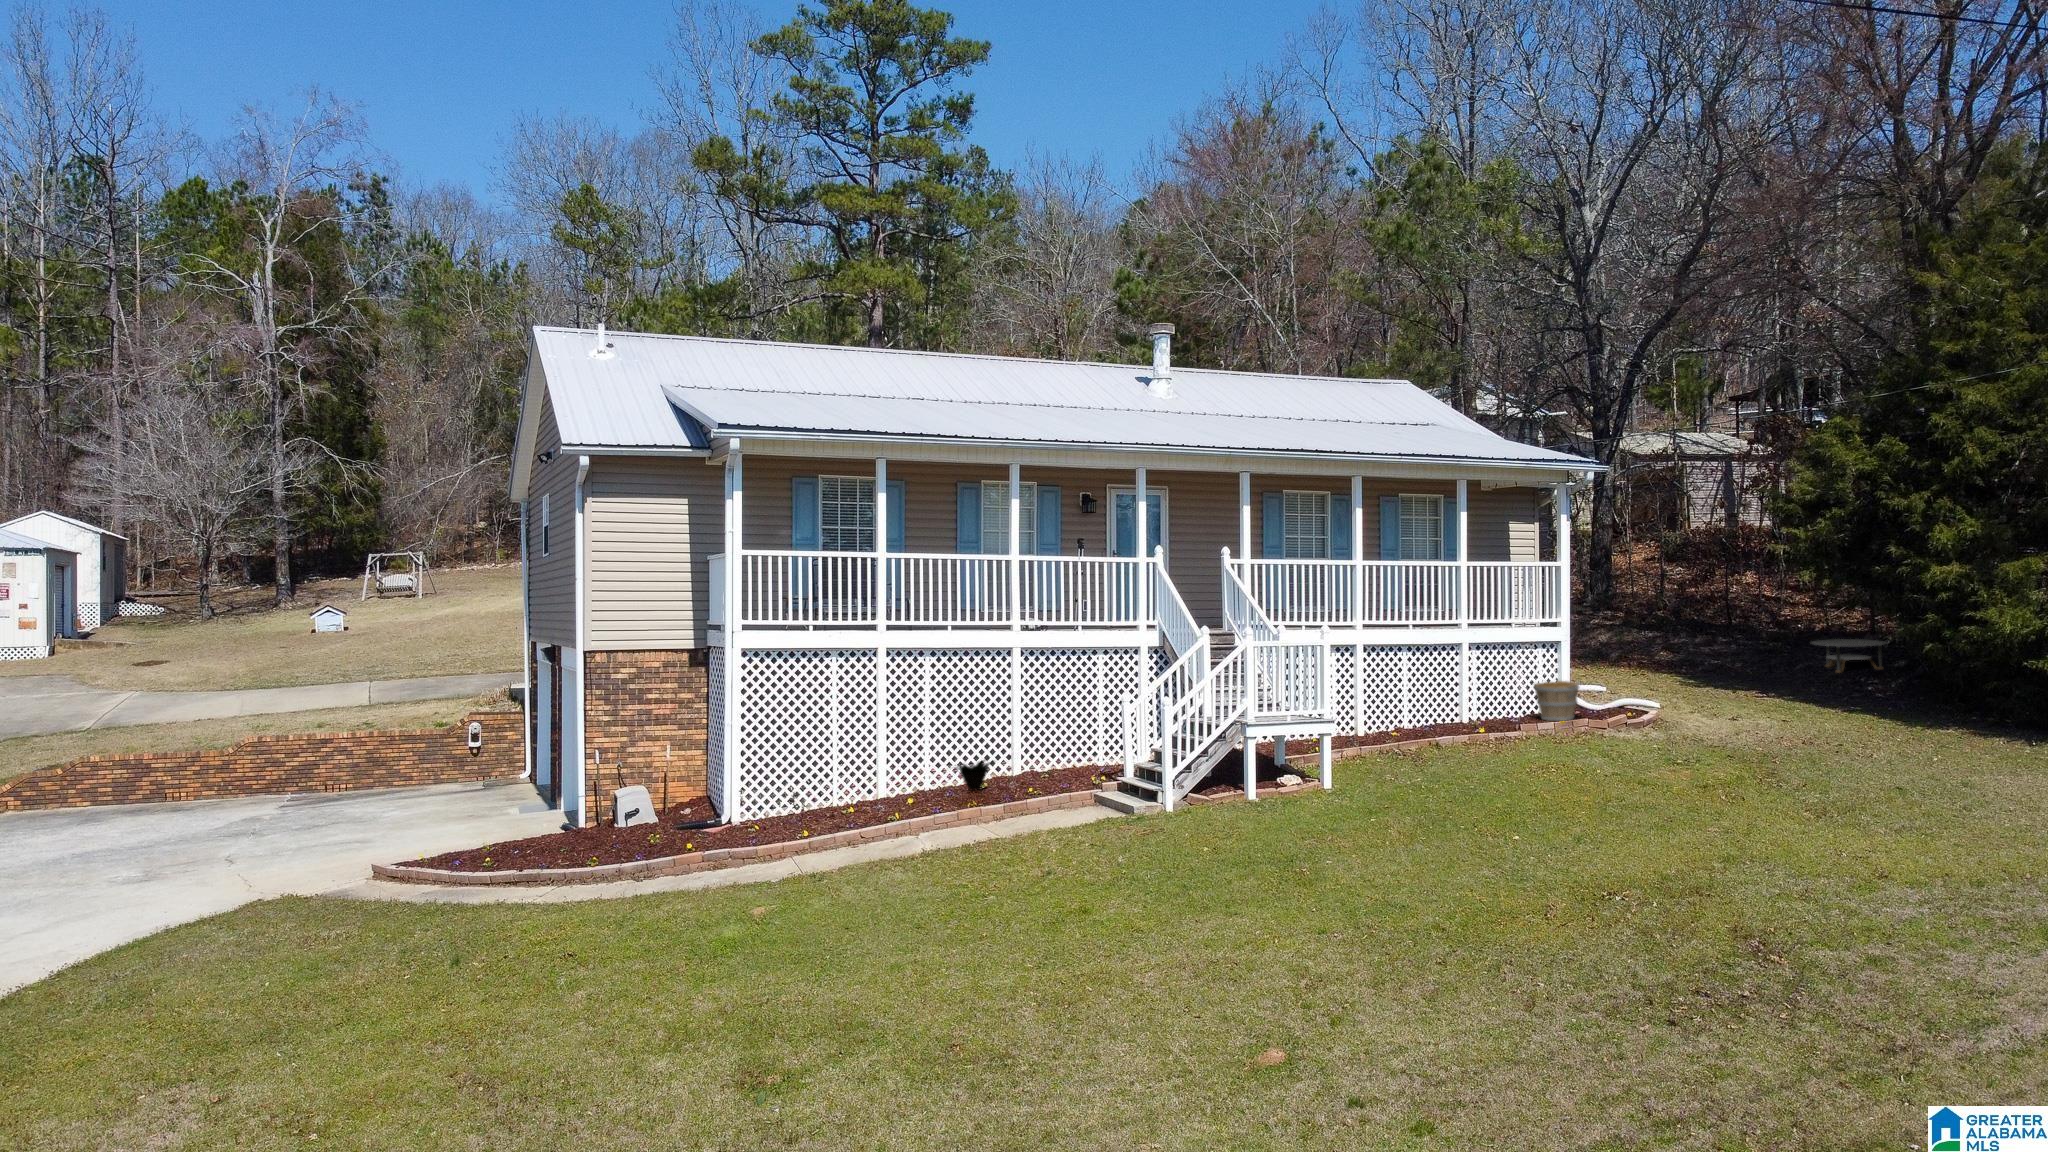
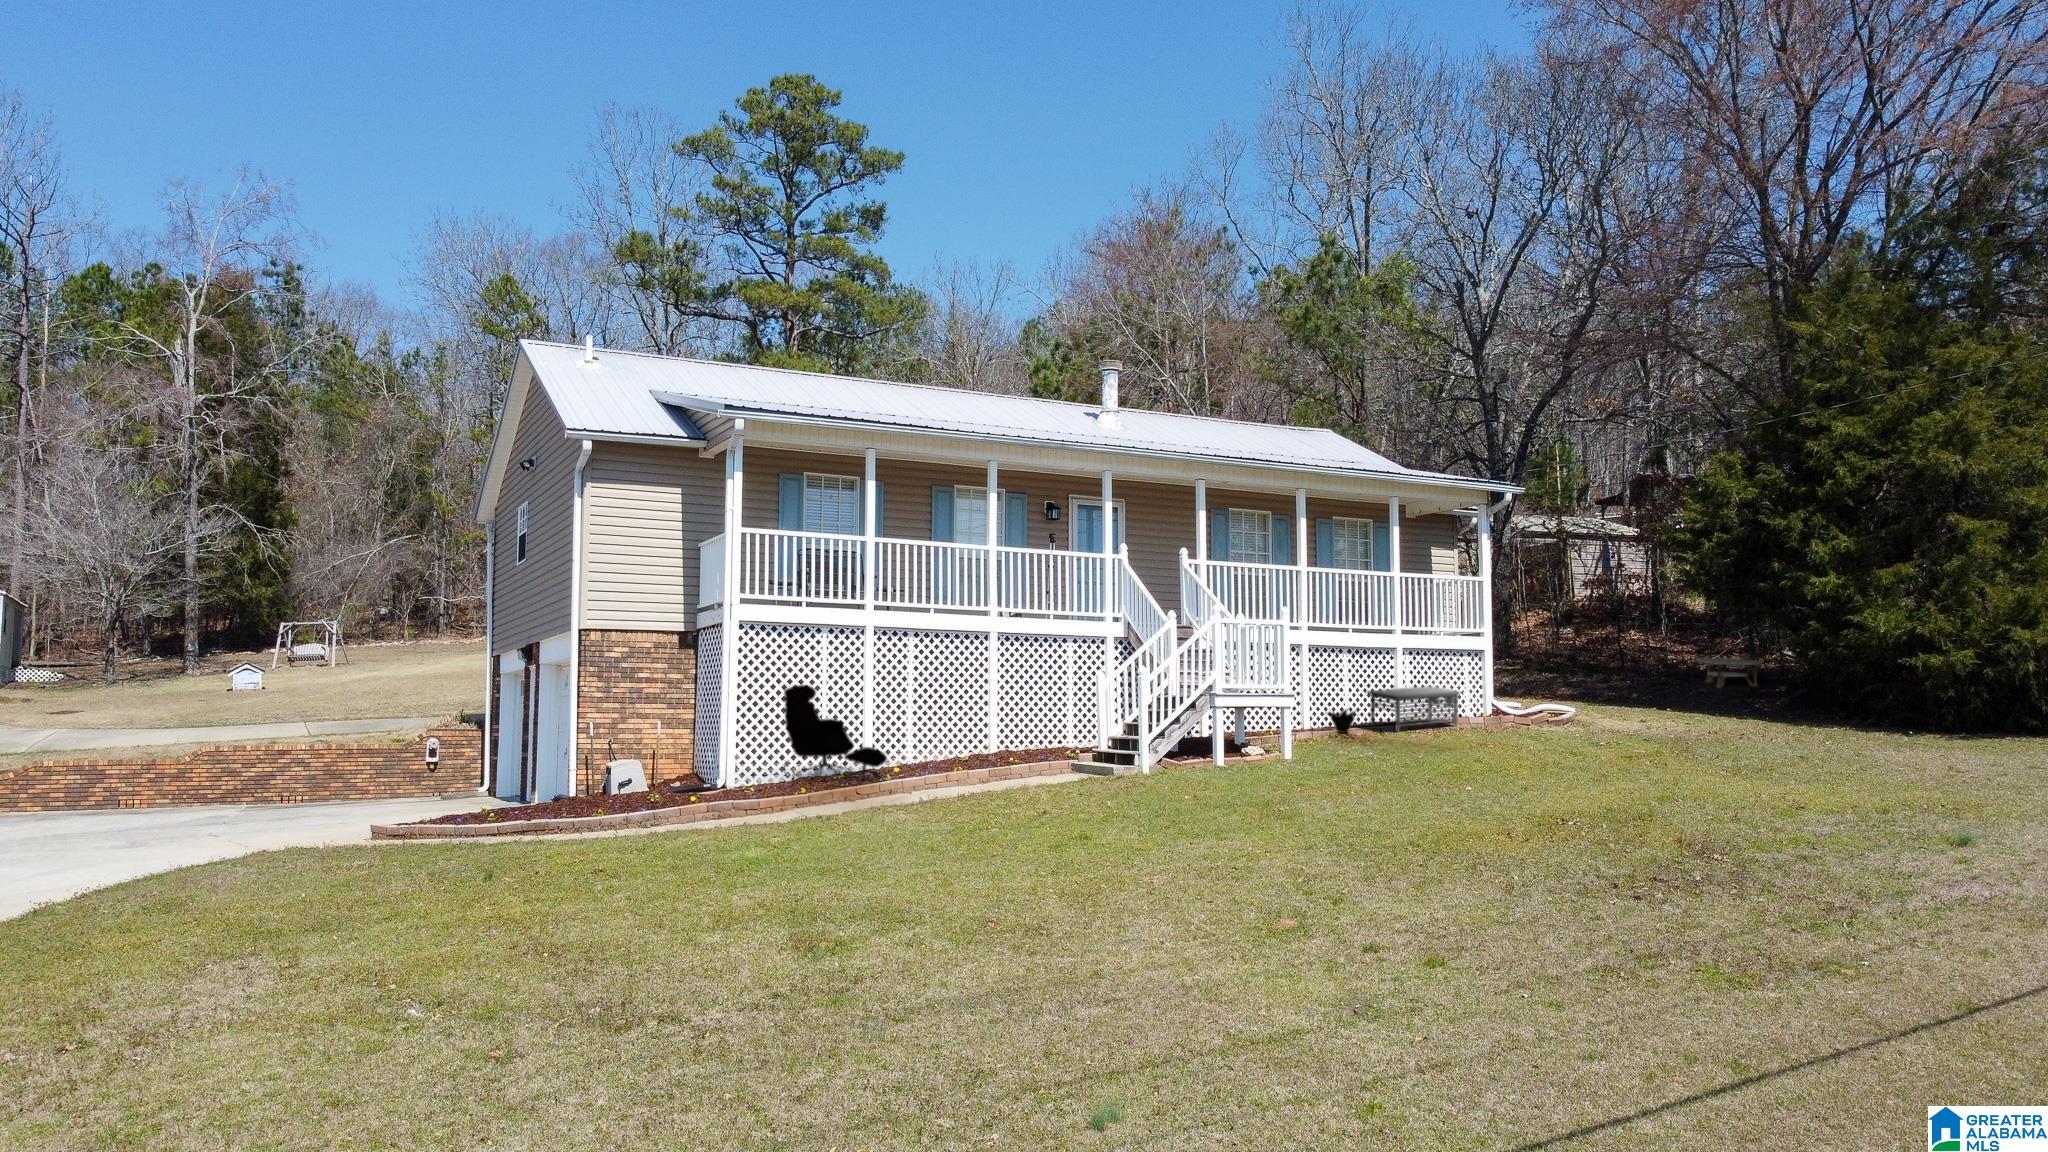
wooden bucket: present [1534,681,1579,721] -> none [1458,684,1500,721]
storage bench: none [1430,685,1534,737] -> present [1367,686,1461,732]
lounge chair: none [793,711,905,812] -> present [784,685,887,780]
decorative plant: present [956,760,990,790] -> present [1328,709,1355,733]

